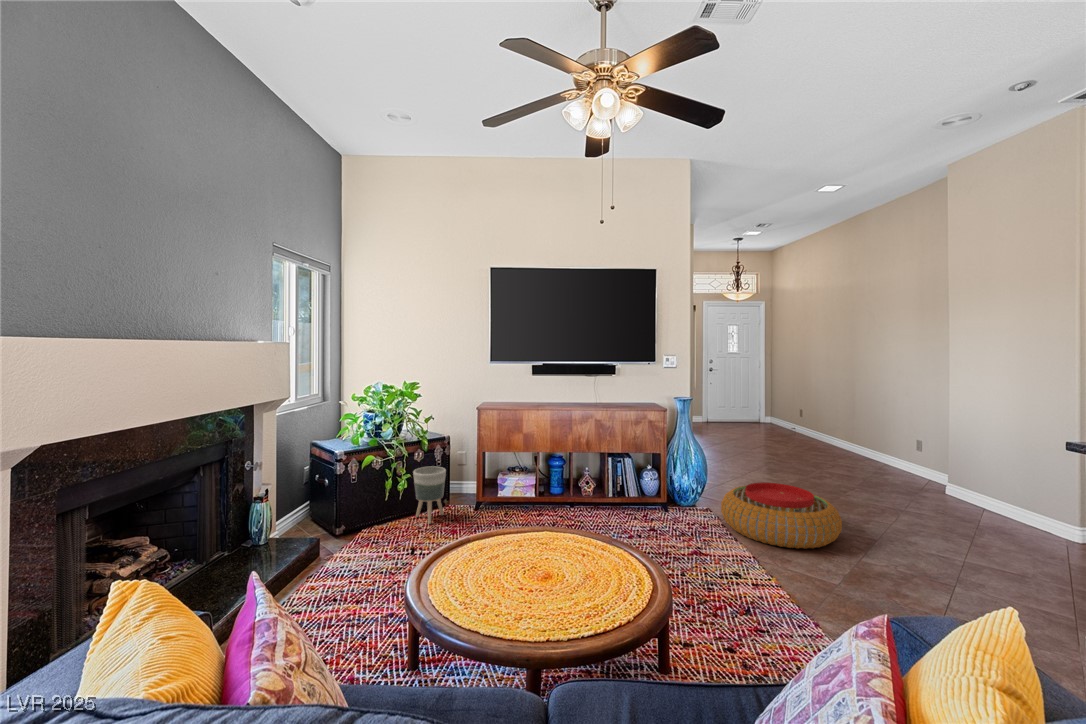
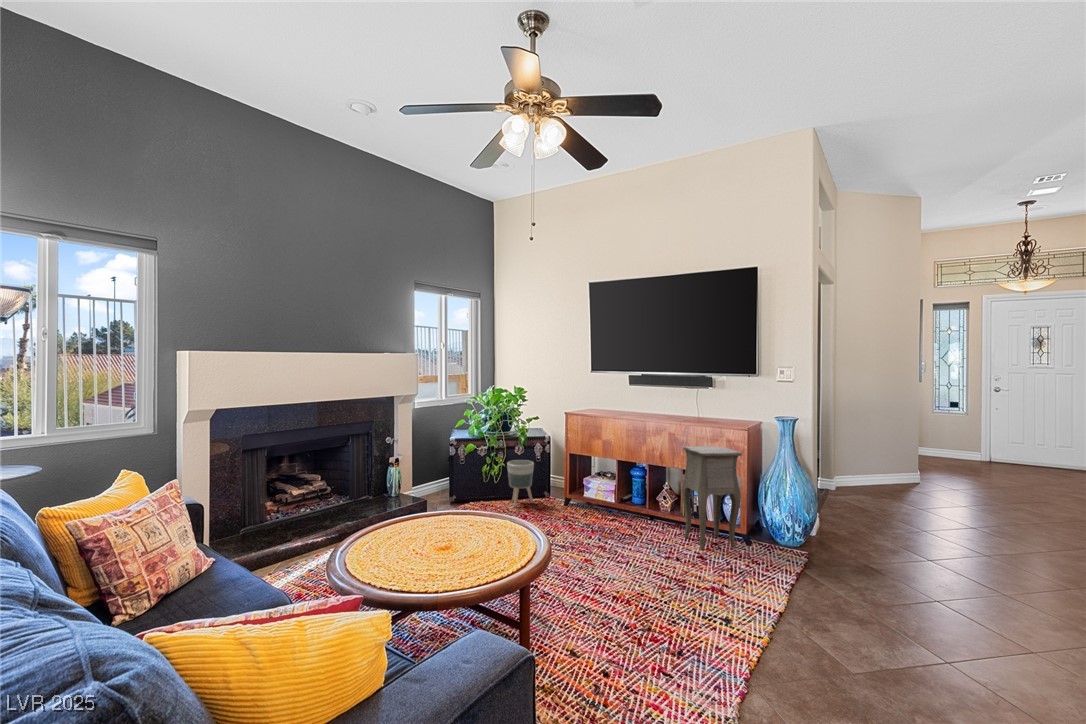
side table: none [619,428,671,527] -> present [682,446,742,555]
pouf: present [721,482,842,549] -> none [786,529,953,623]

